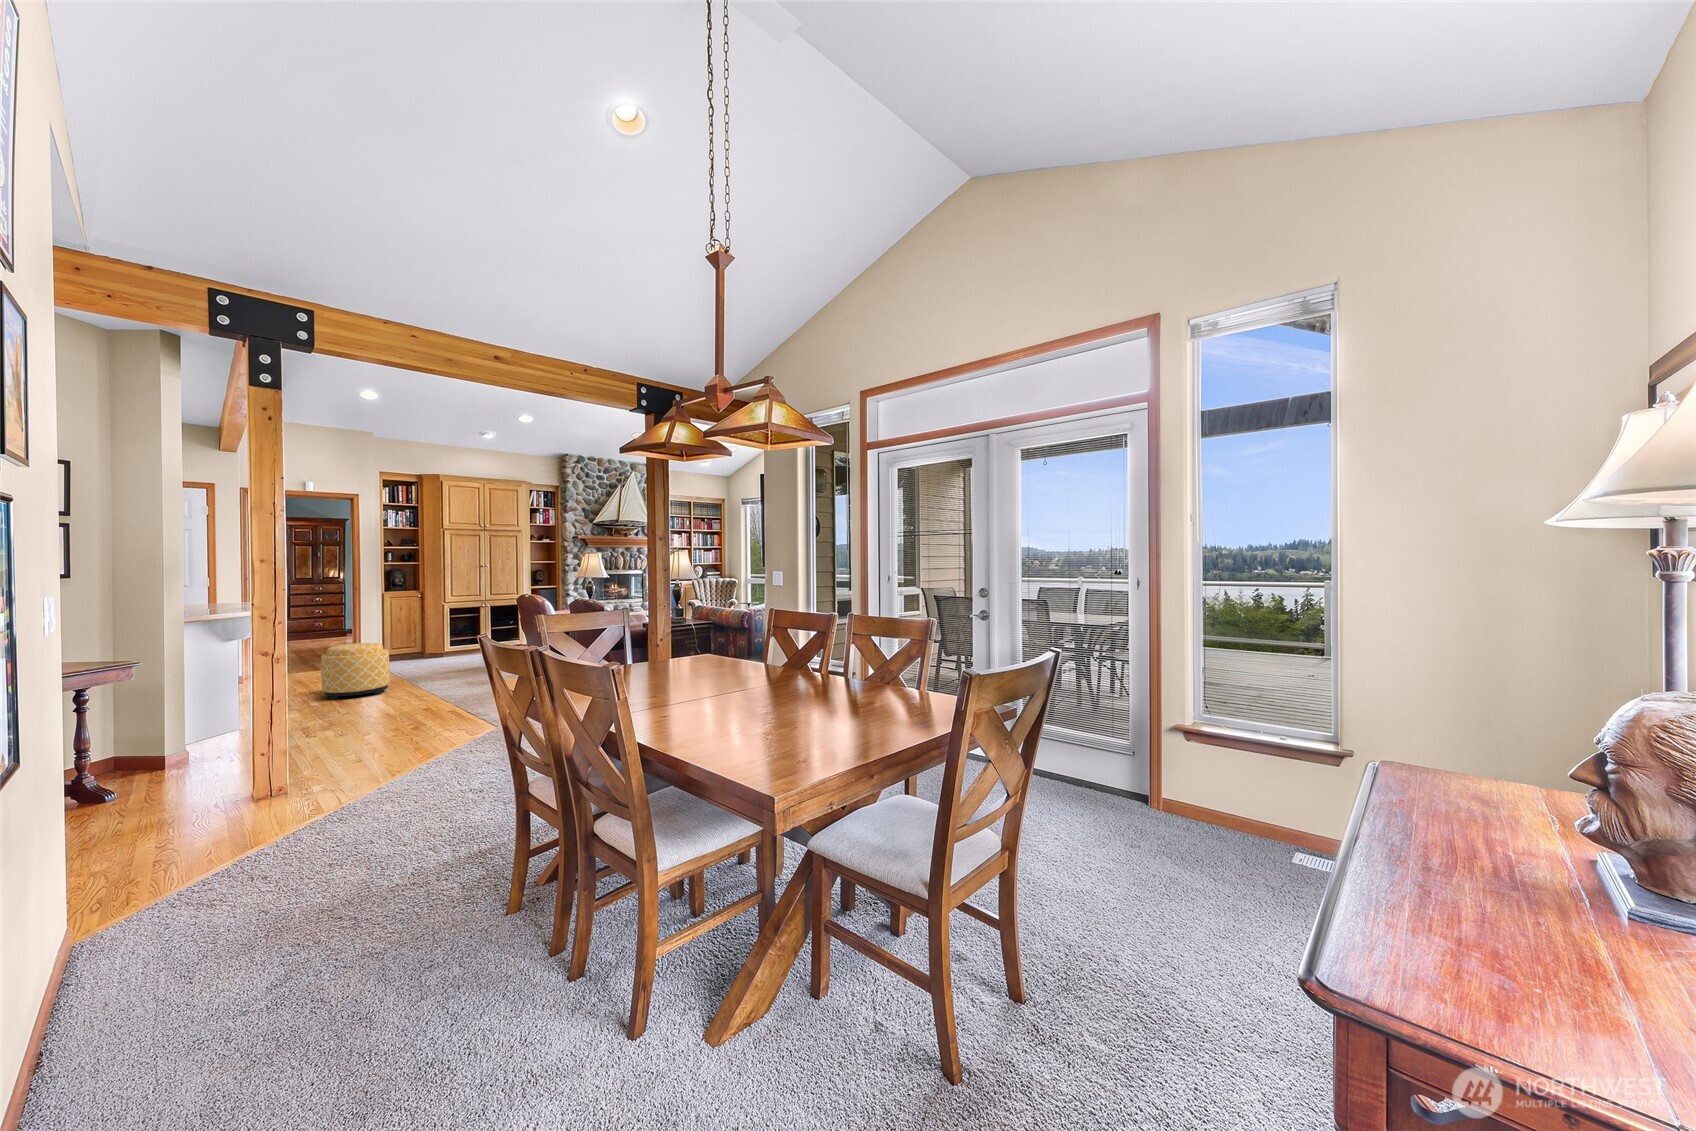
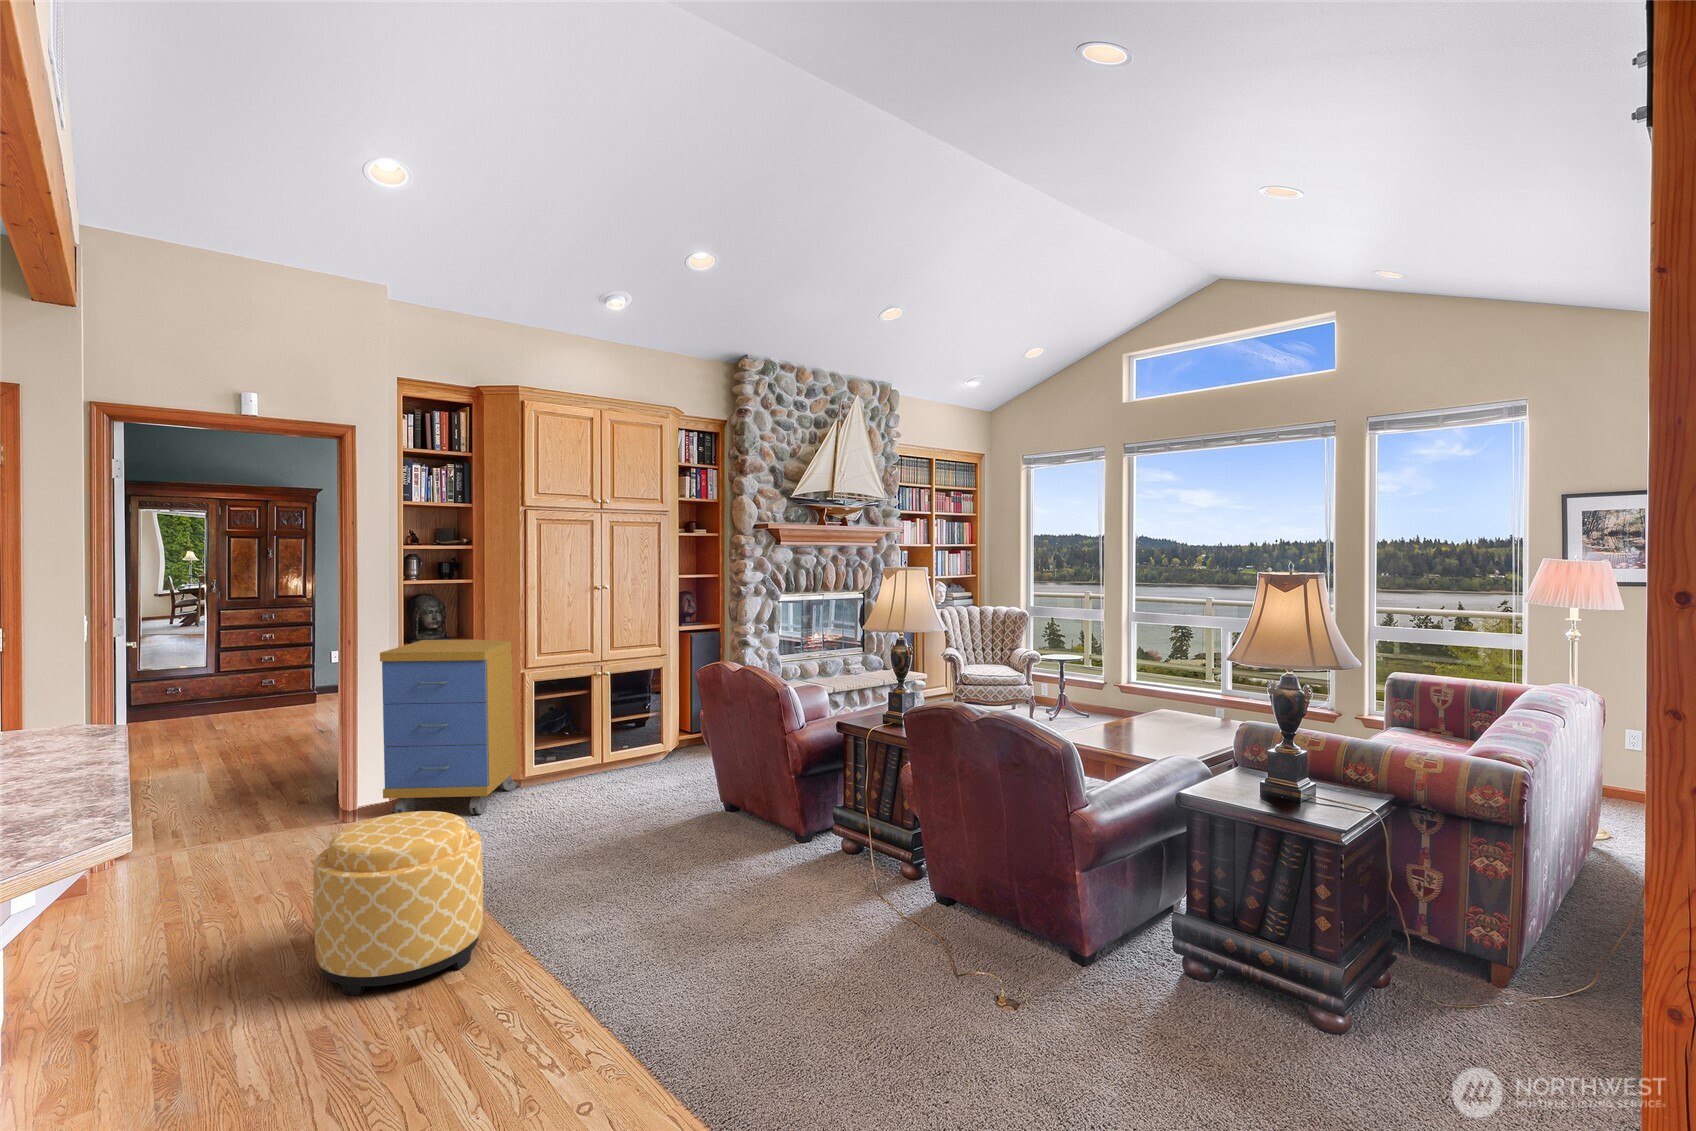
storage cabinet: none [368,590,440,667] -> present [380,639,518,814]

